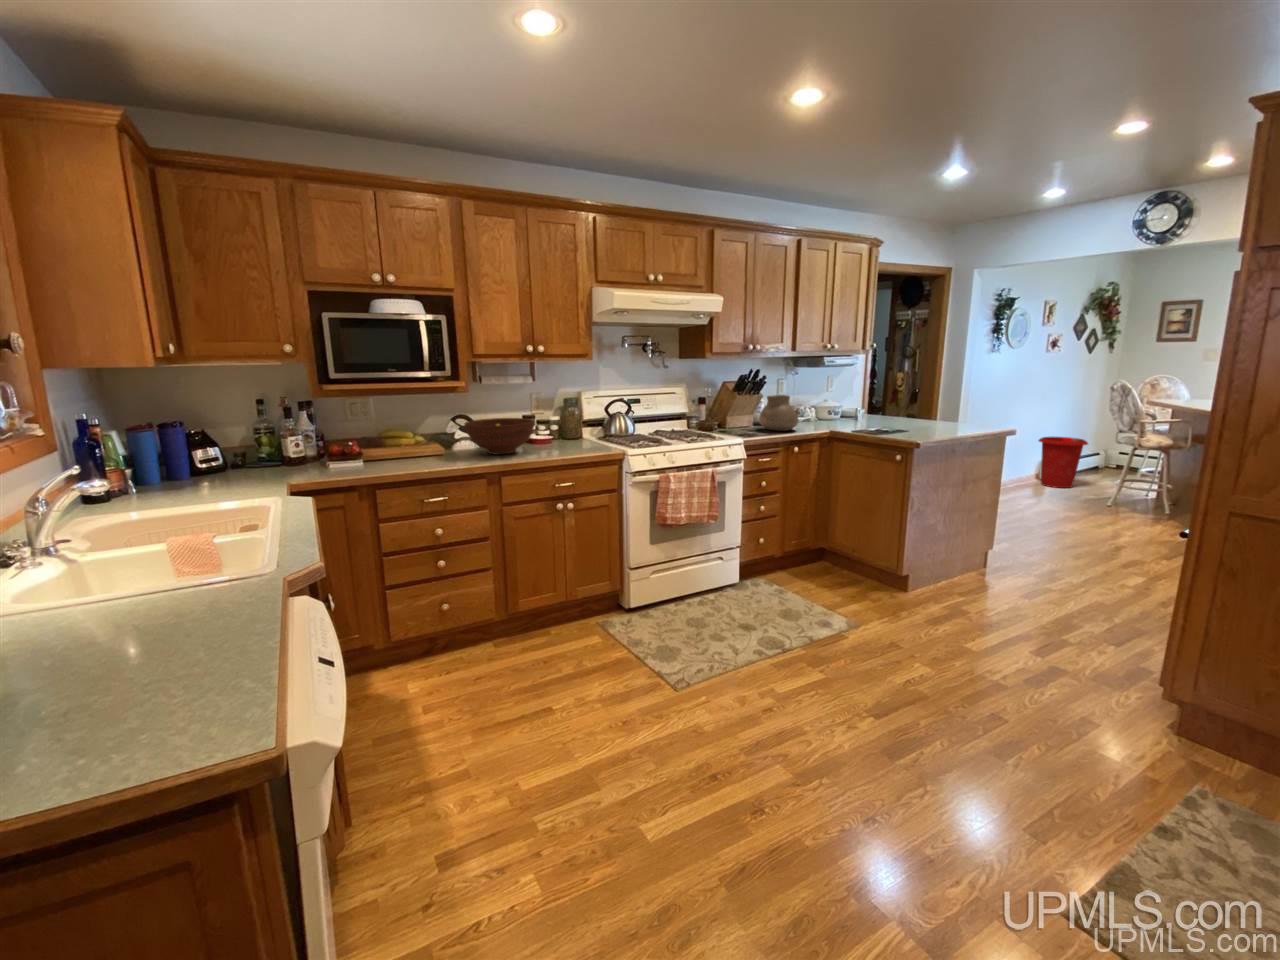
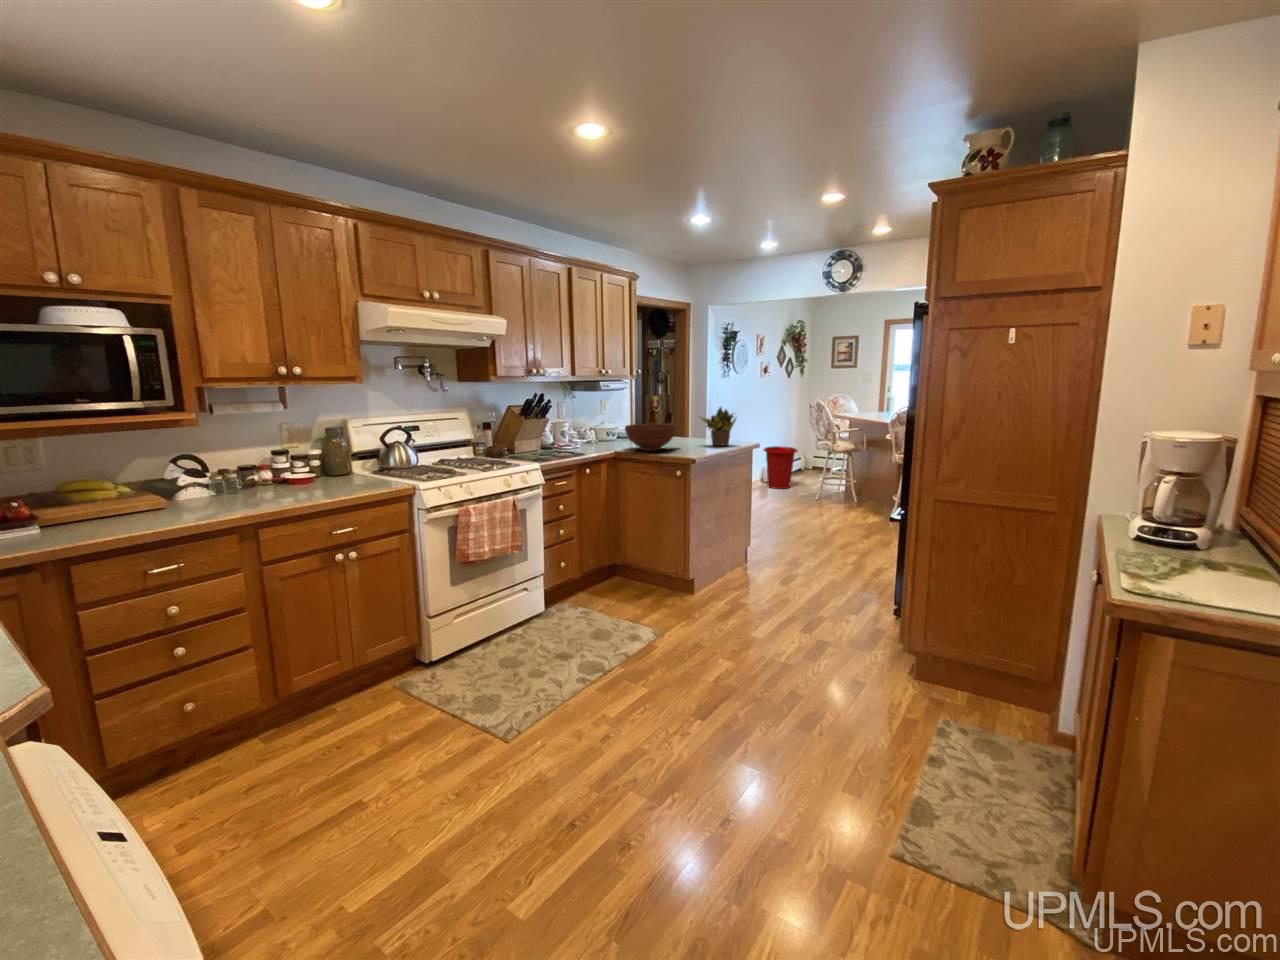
potted plant: none [931,383,984,429] -> present [700,407,737,445]
vase: present [759,395,799,431] -> none [548,419,587,454]
fruit bowl: present [465,418,534,454] -> present [625,424,676,451]

